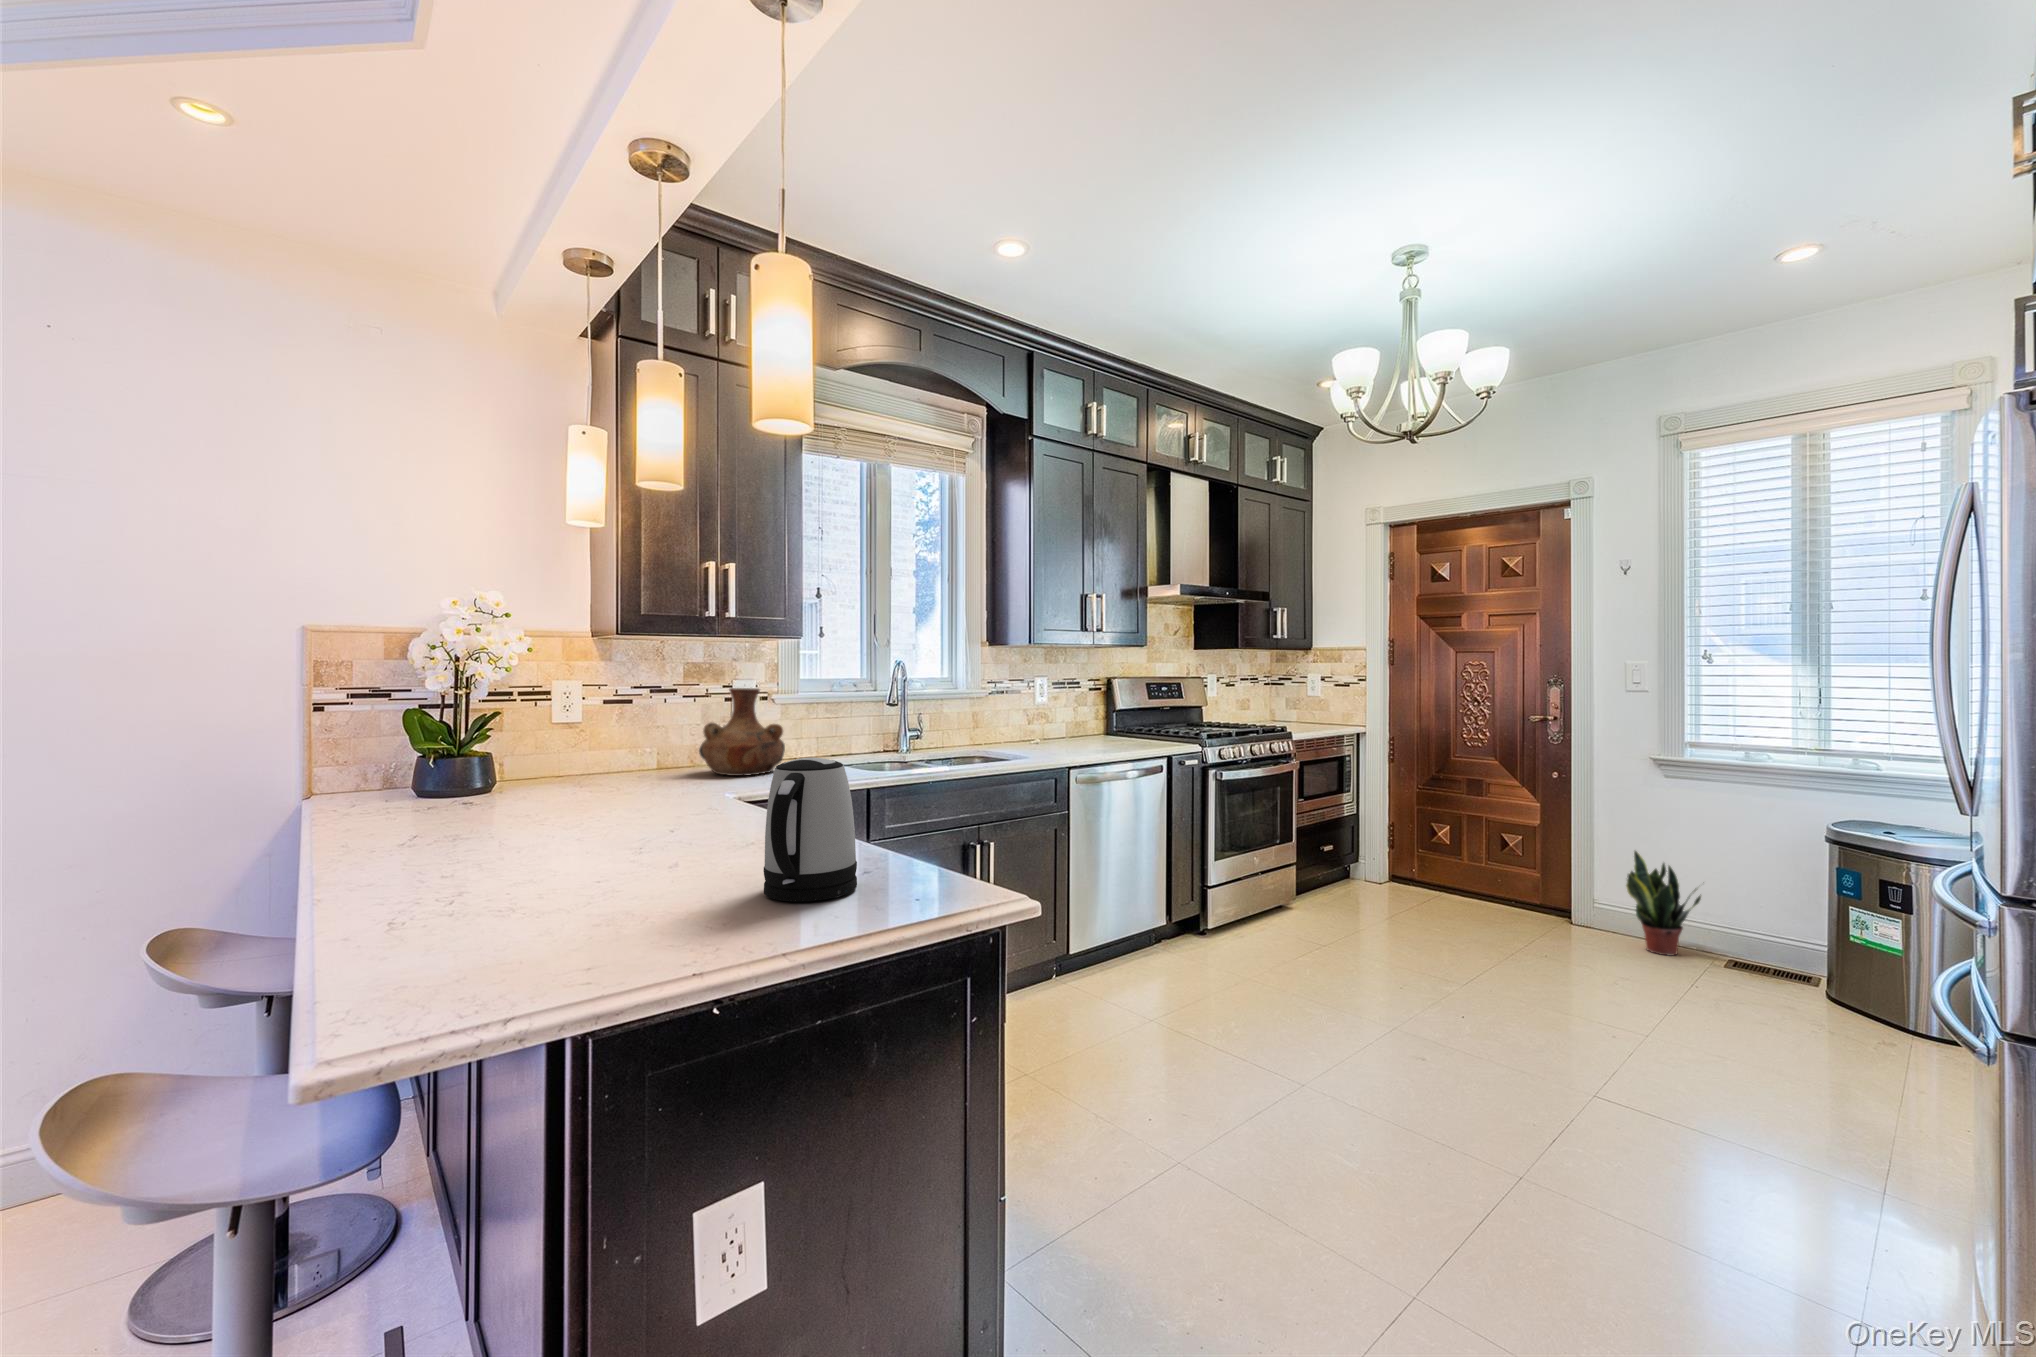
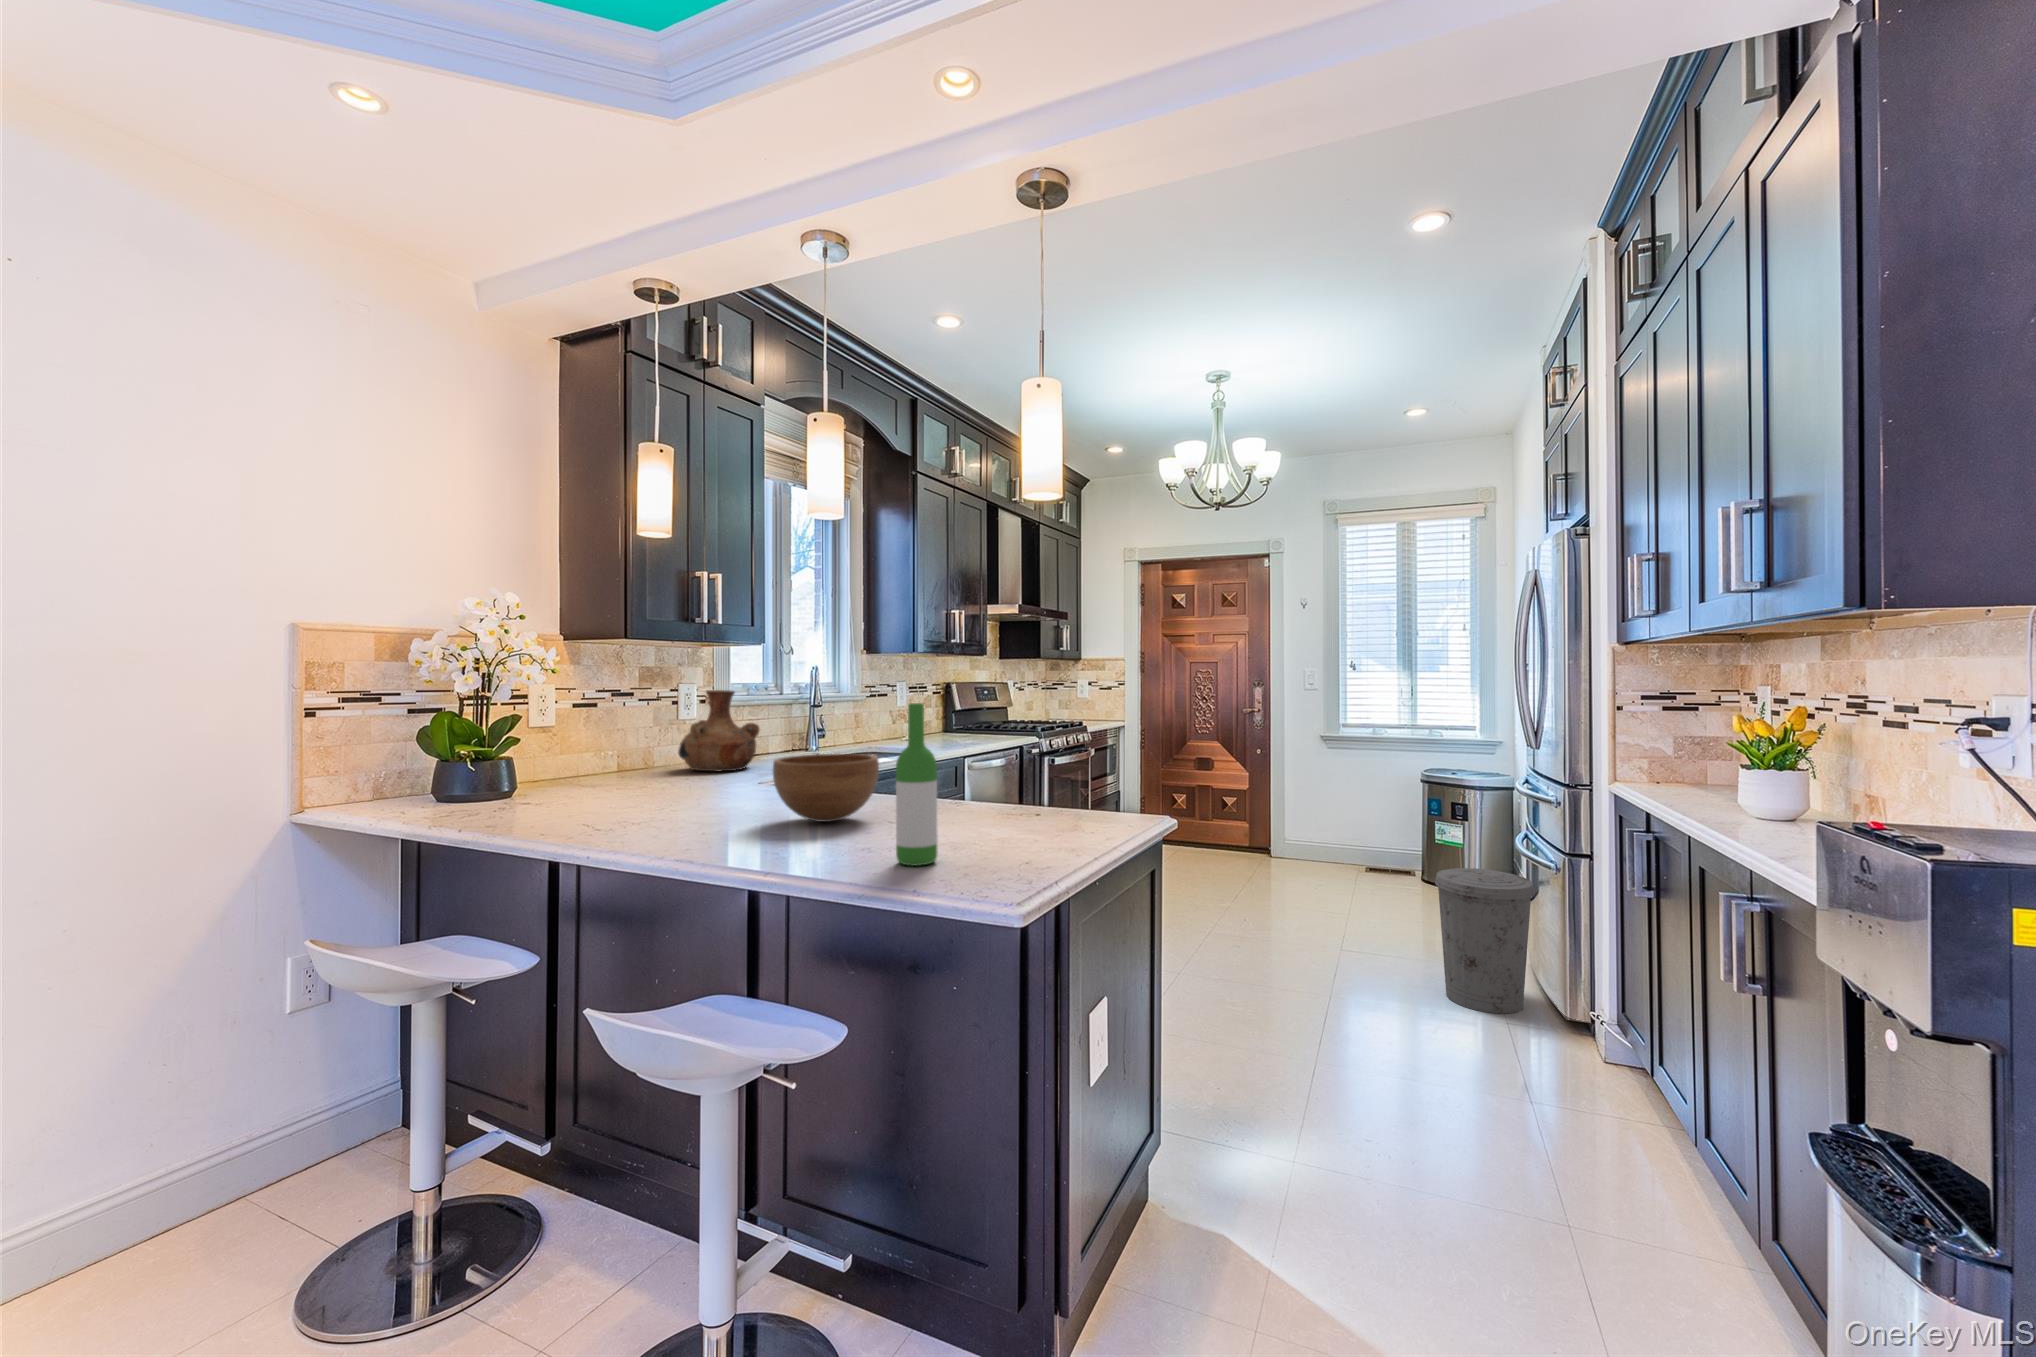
wine bottle: none [425,722,495,950] -> present [896,703,938,866]
kettle: present [763,758,857,901] -> none [1021,730,1084,827]
bowl: none [528,772,670,858] -> present [773,754,879,822]
potted plant: present [1626,851,1704,956] -> none [1309,799,1354,870]
trash can: none [1720,1007,1936,1297] -> present [1435,868,1535,1013]

